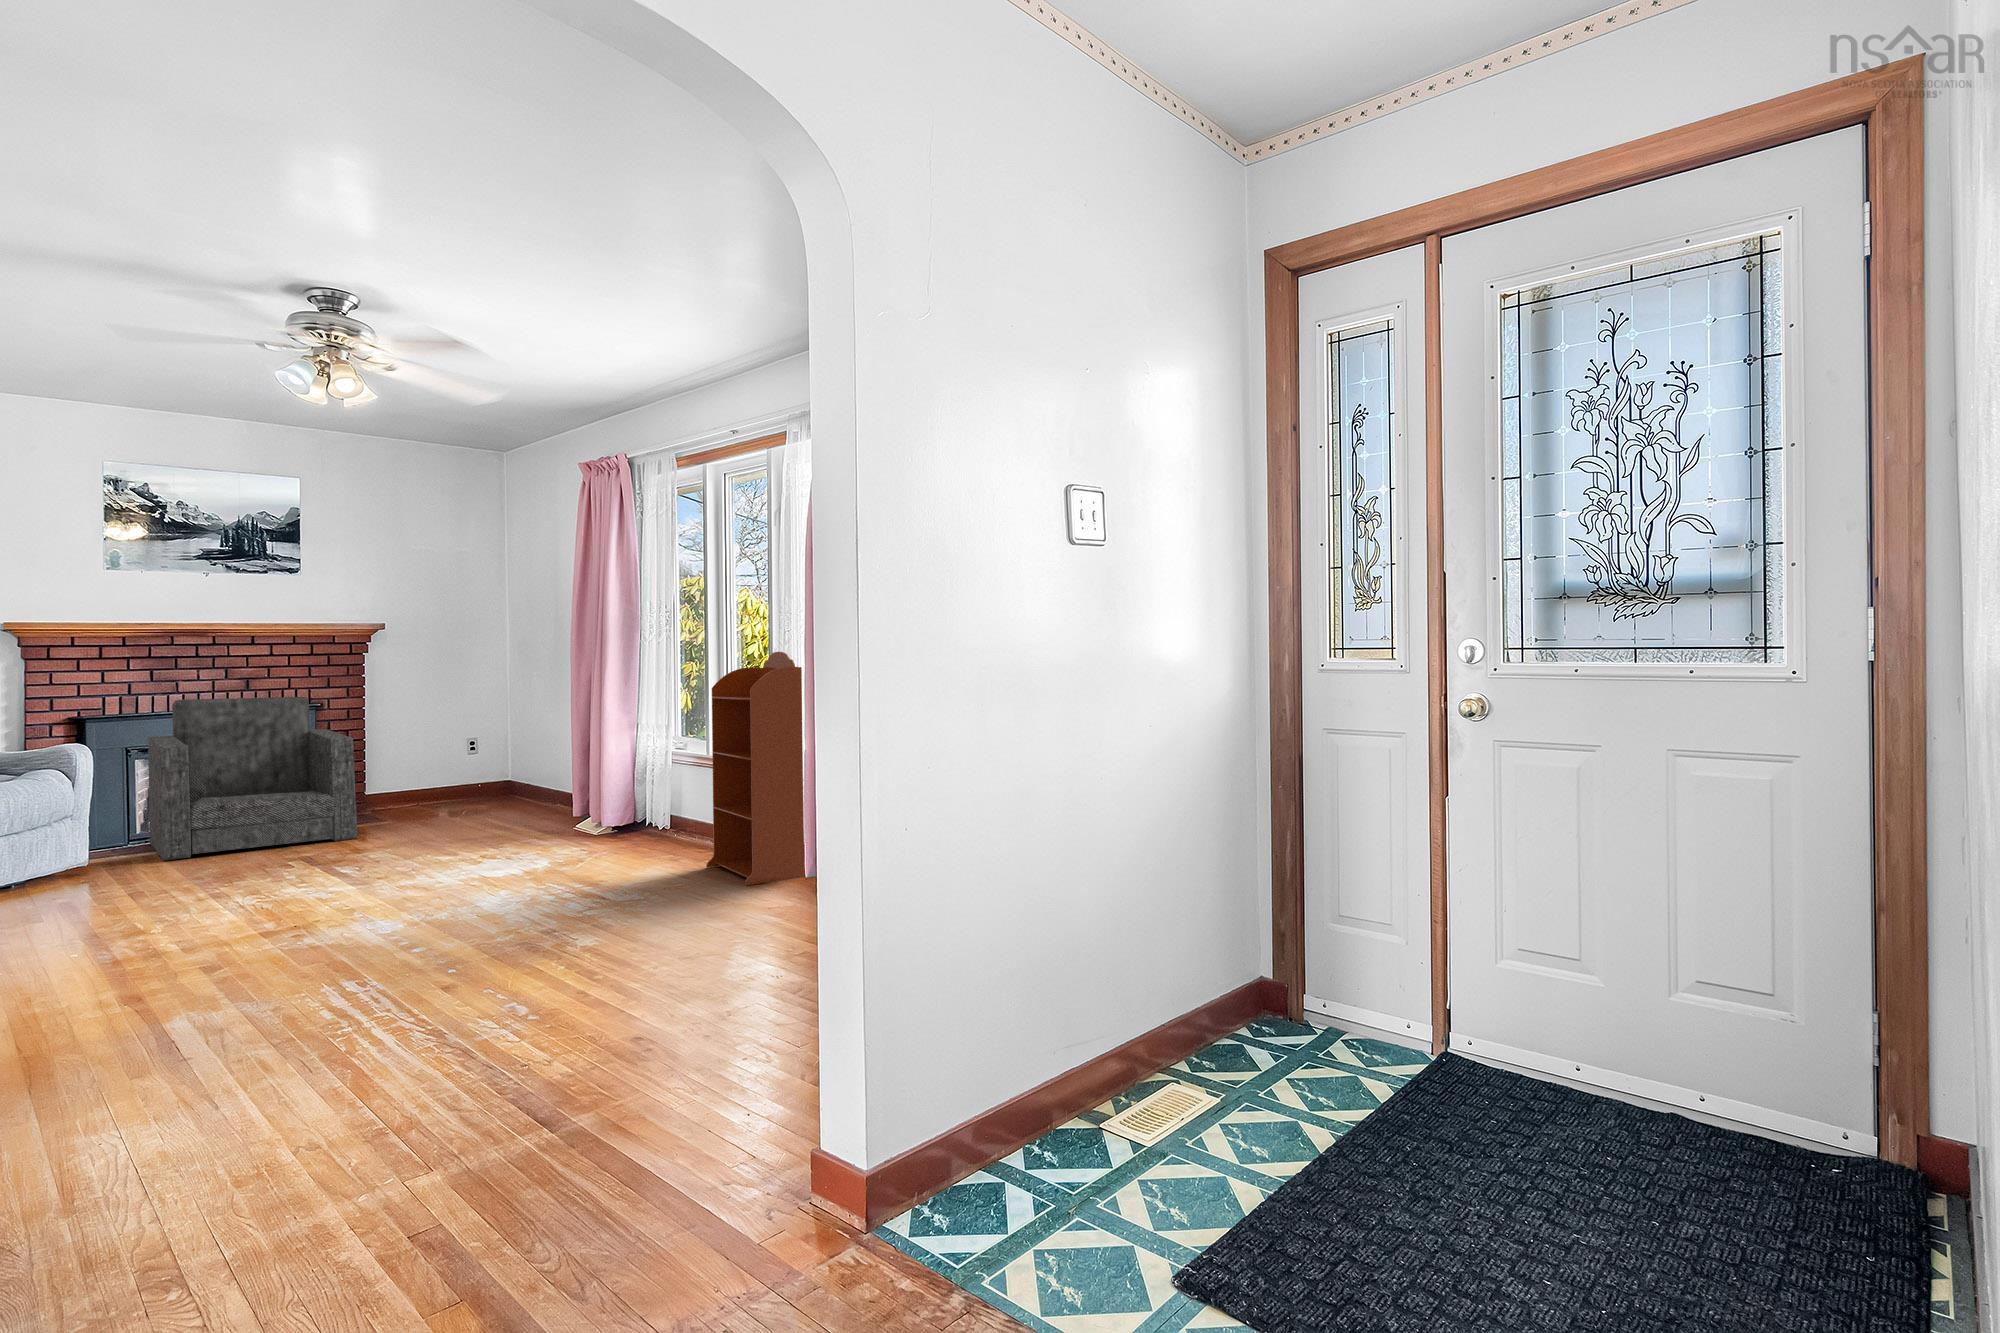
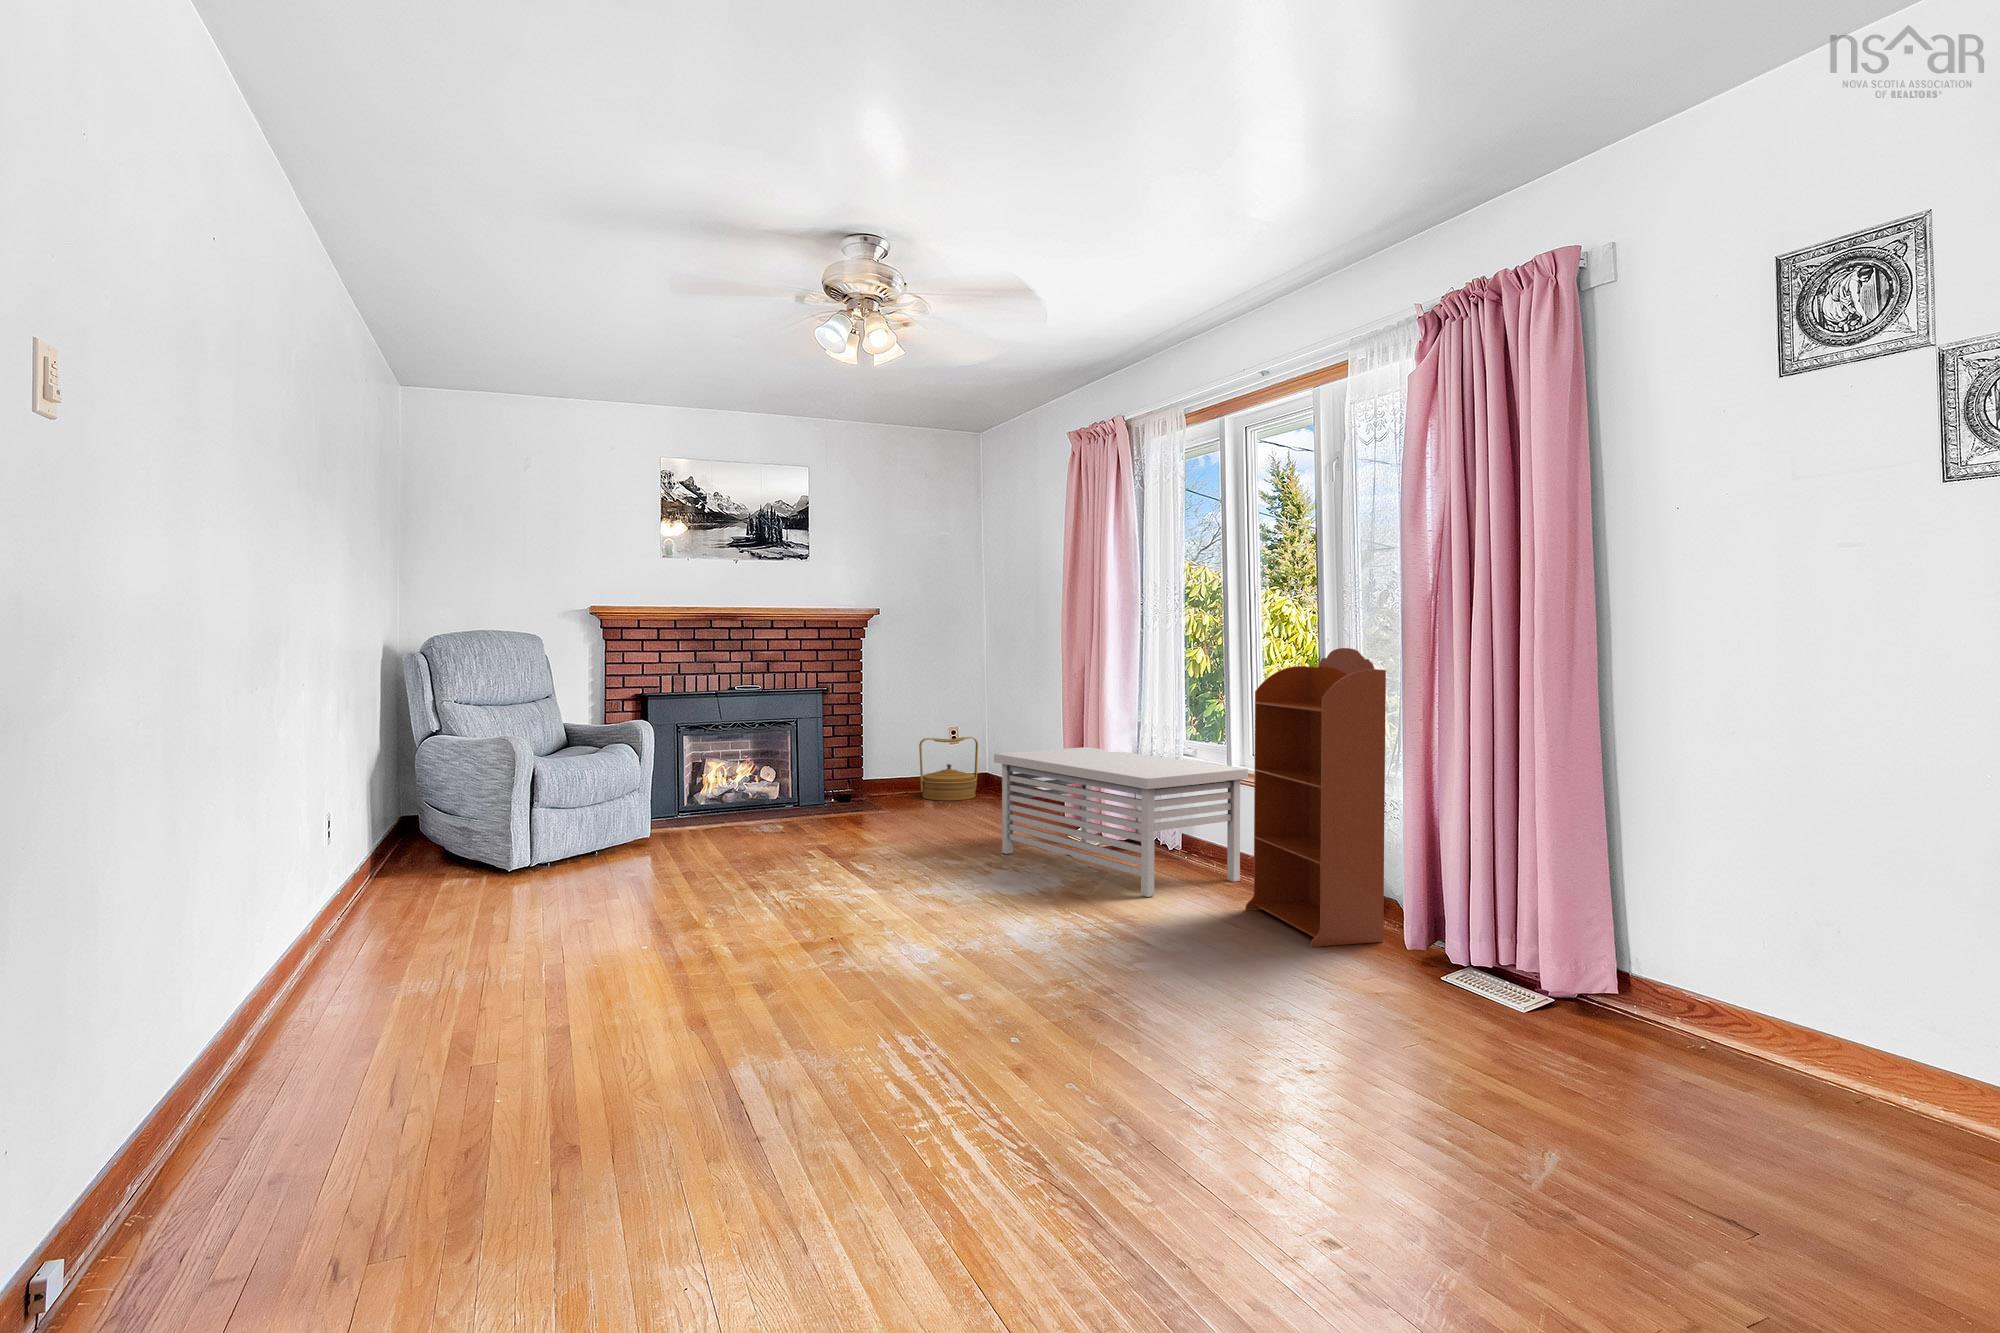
armchair: present [148,697,357,860] -> none [693,680,862,838]
storage bench: none [492,748,720,866] -> present [994,747,1248,897]
woven basket: none [430,749,496,811] -> present [919,737,978,801]

